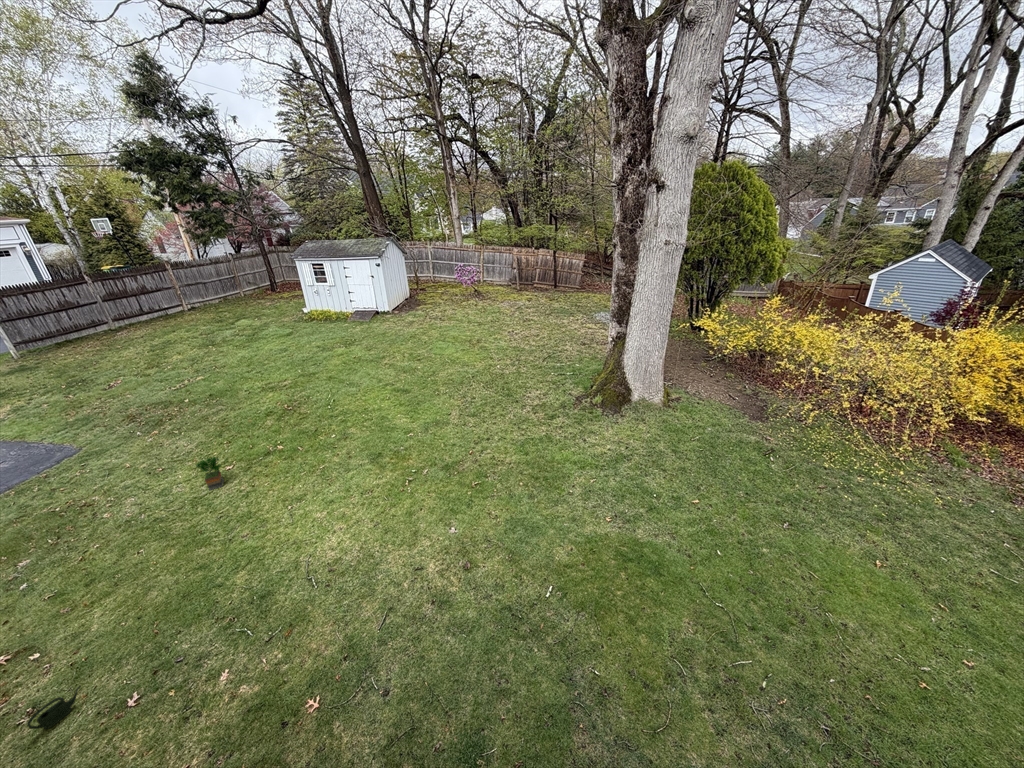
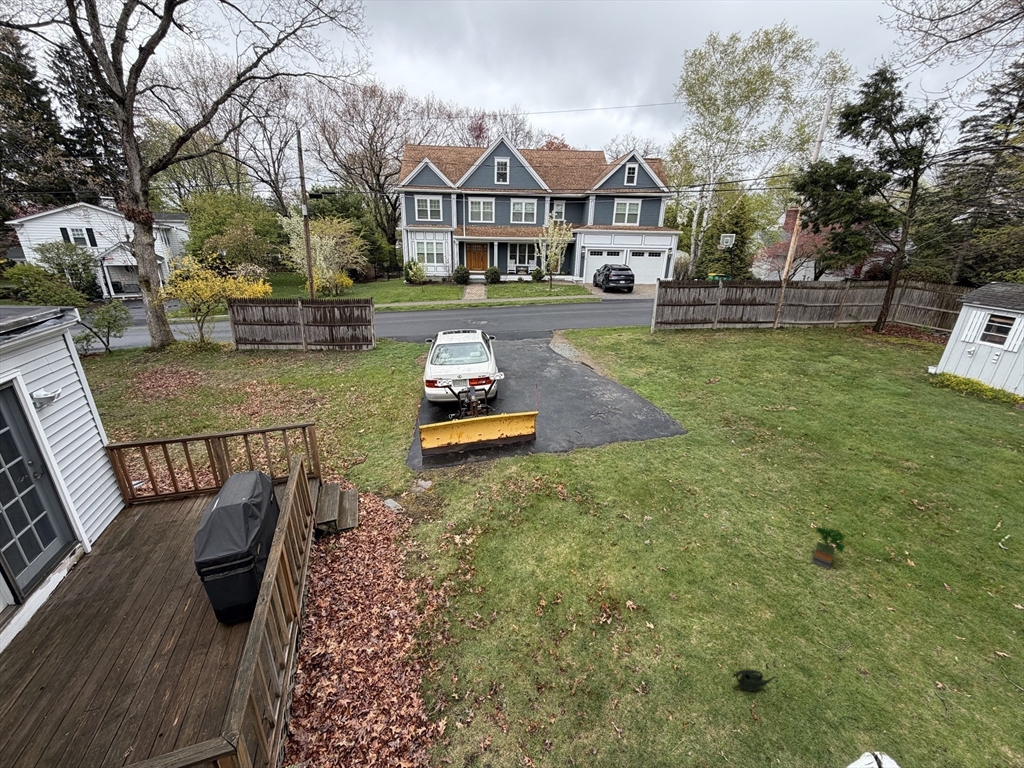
watering can: present [28,686,80,729] -> present [736,670,776,691]

